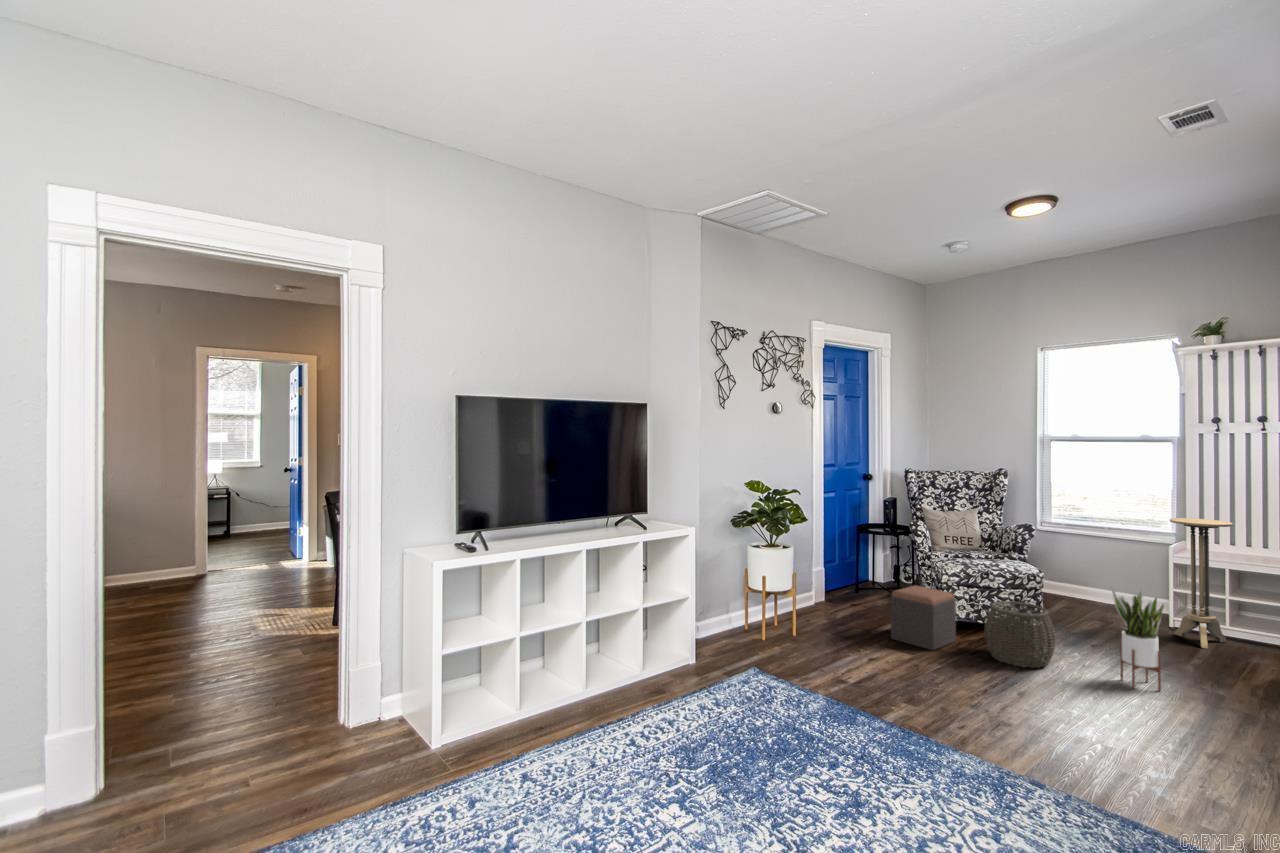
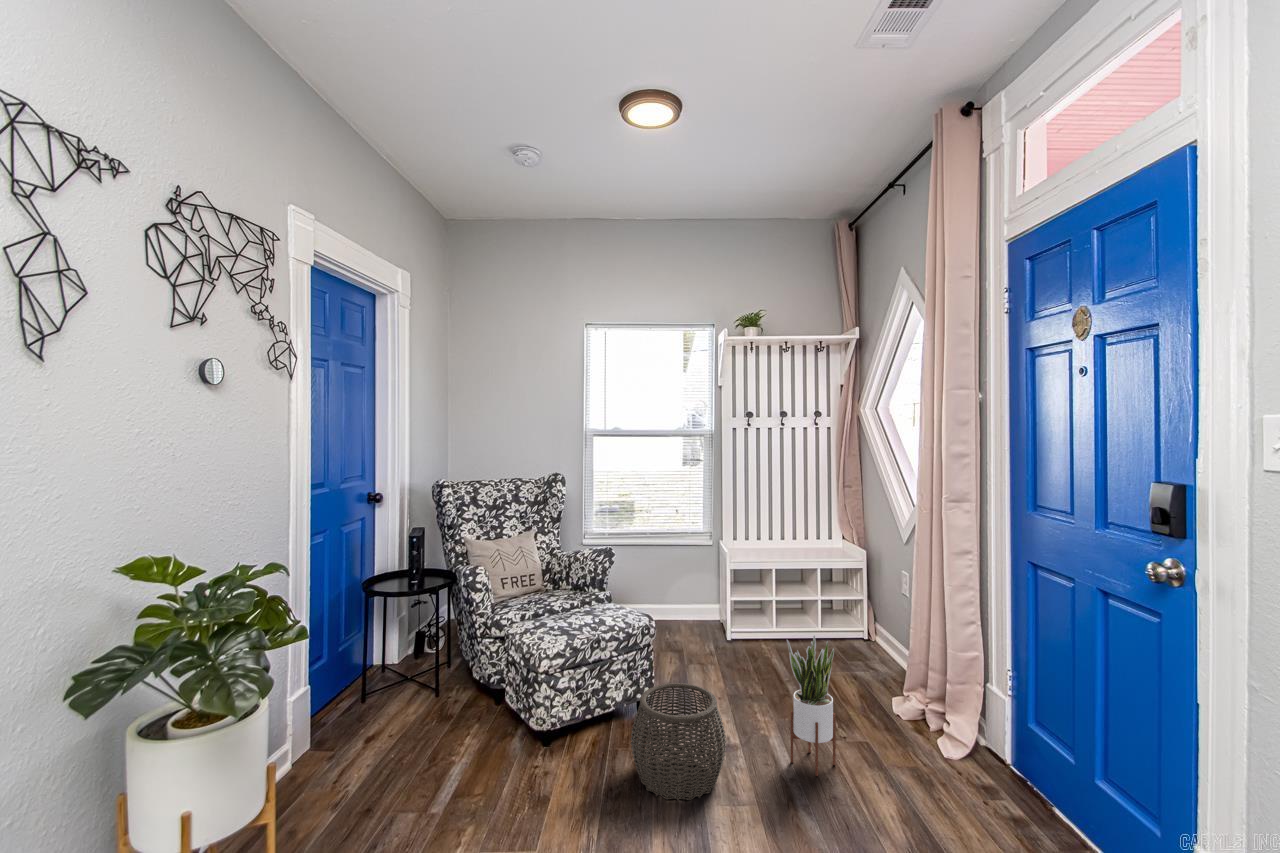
side table: present [1170,518,1233,649] -> none [736,517,789,661]
footstool: present [891,585,956,650] -> none [487,696,580,822]

